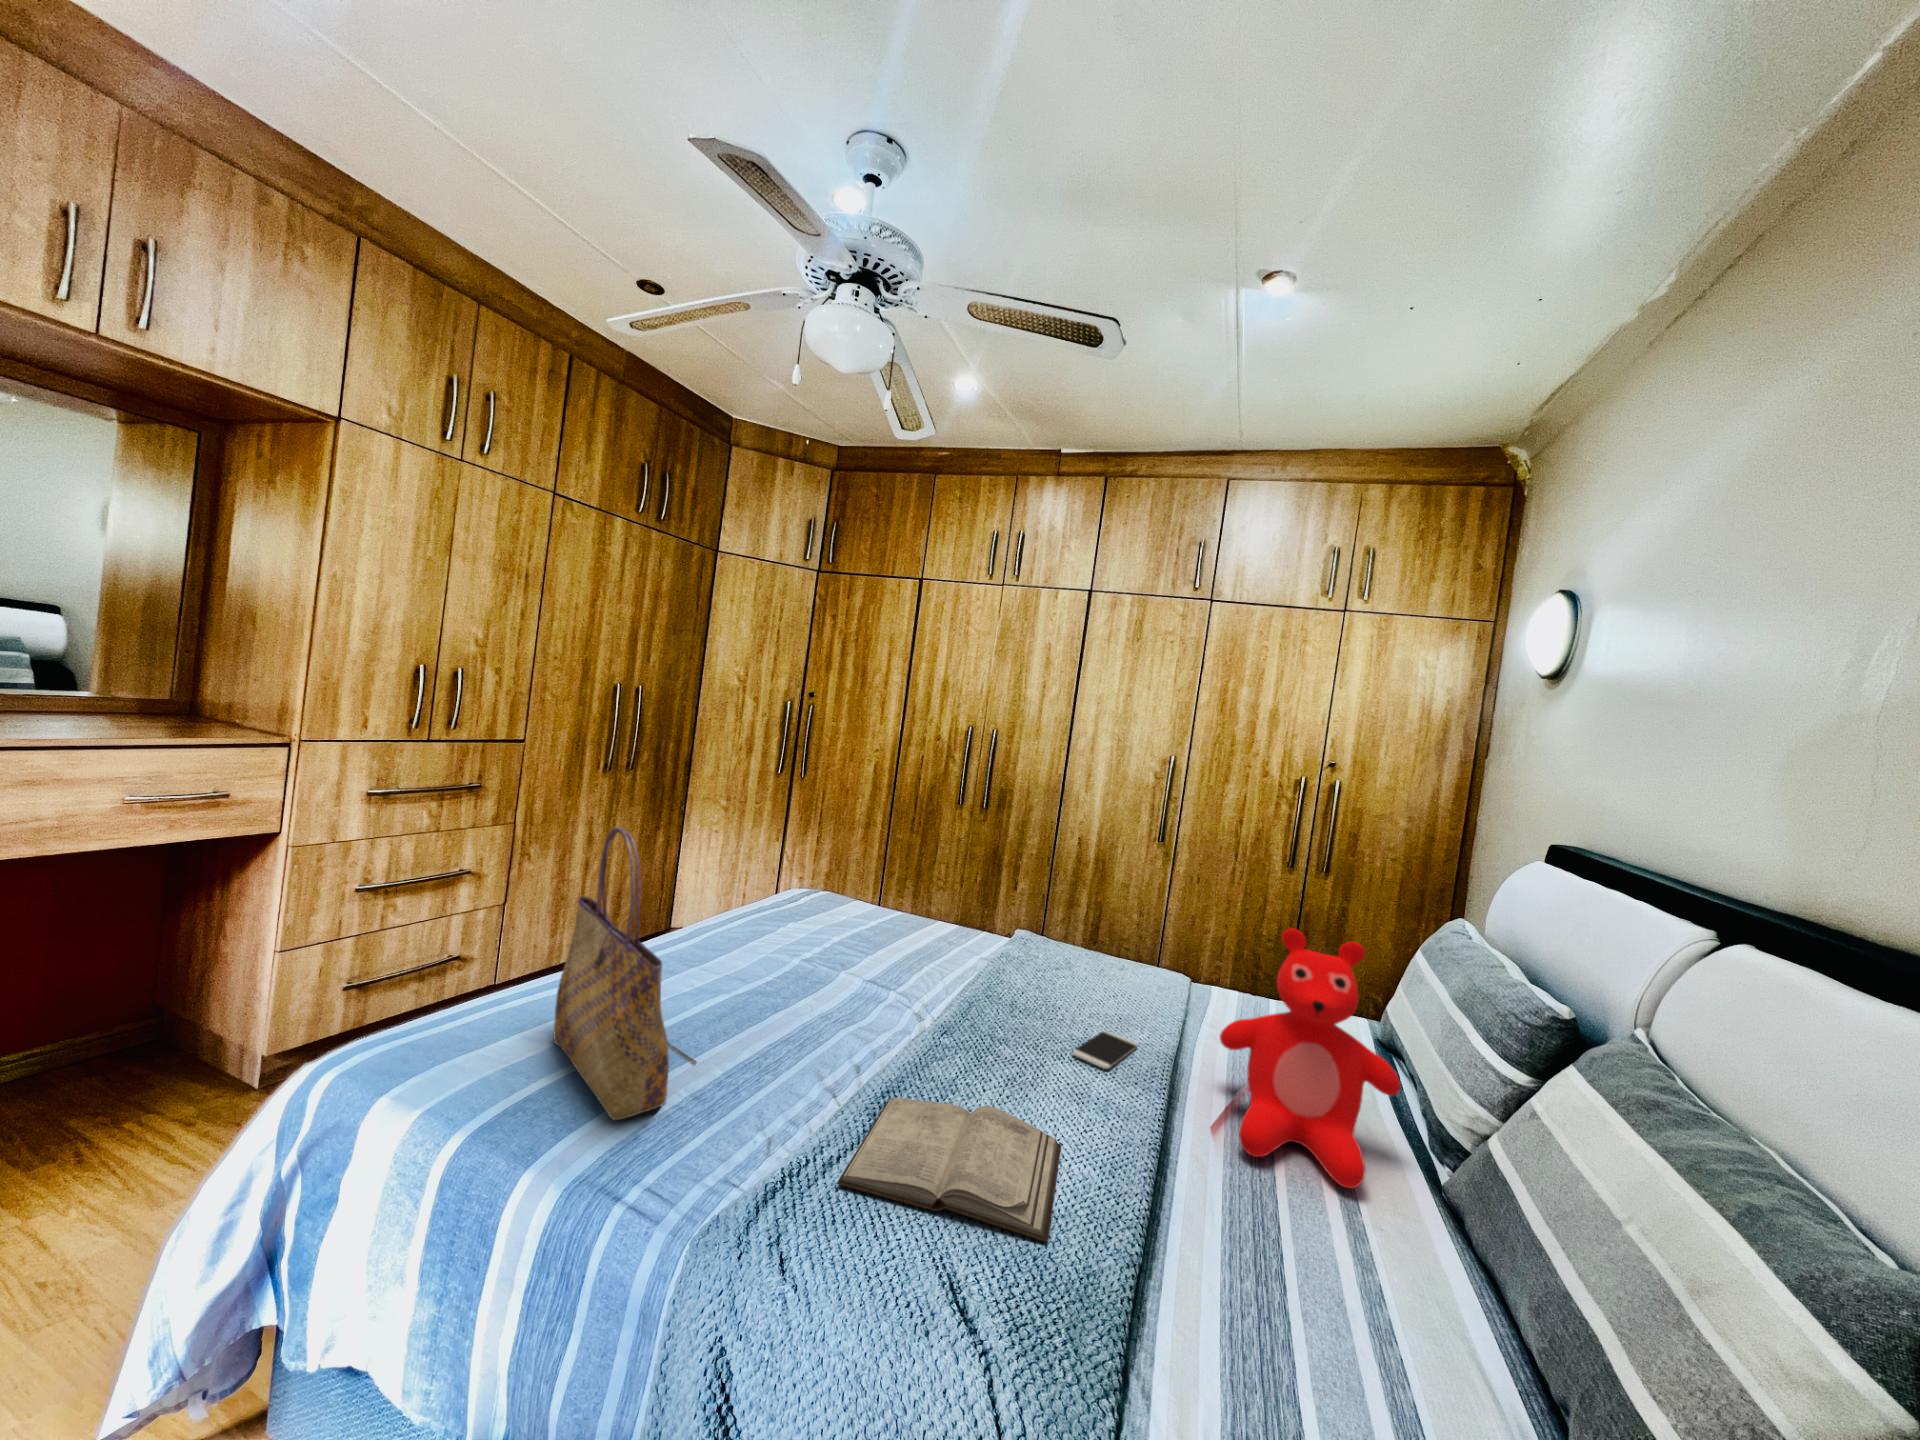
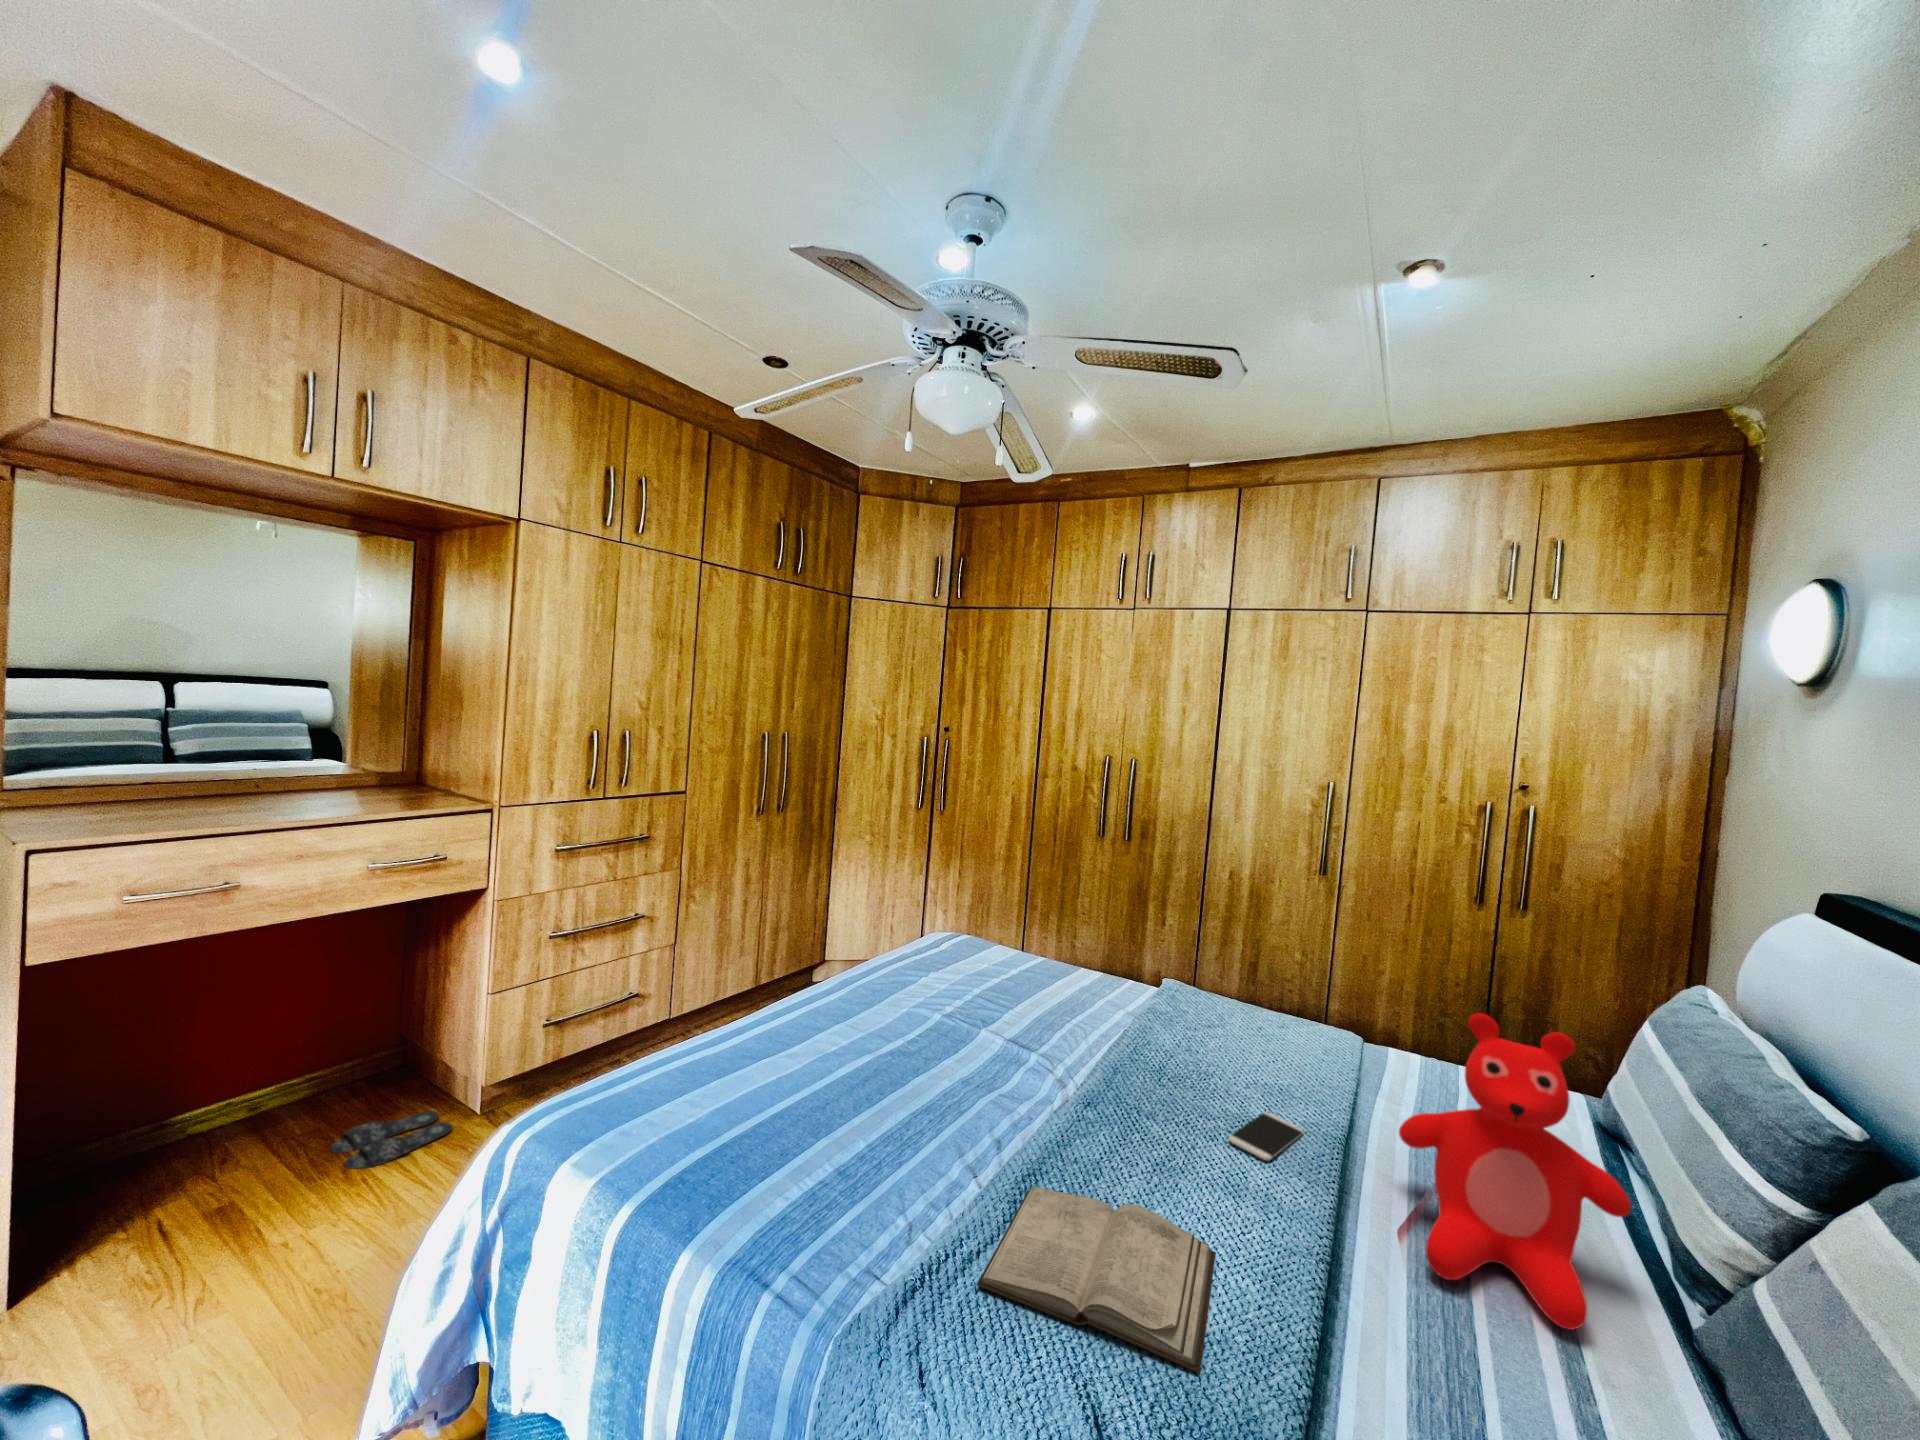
tote bag: present [554,827,669,1120] -> none [711,910,814,1200]
slippers: none [56,1083,225,1150] -> present [330,1111,453,1169]

